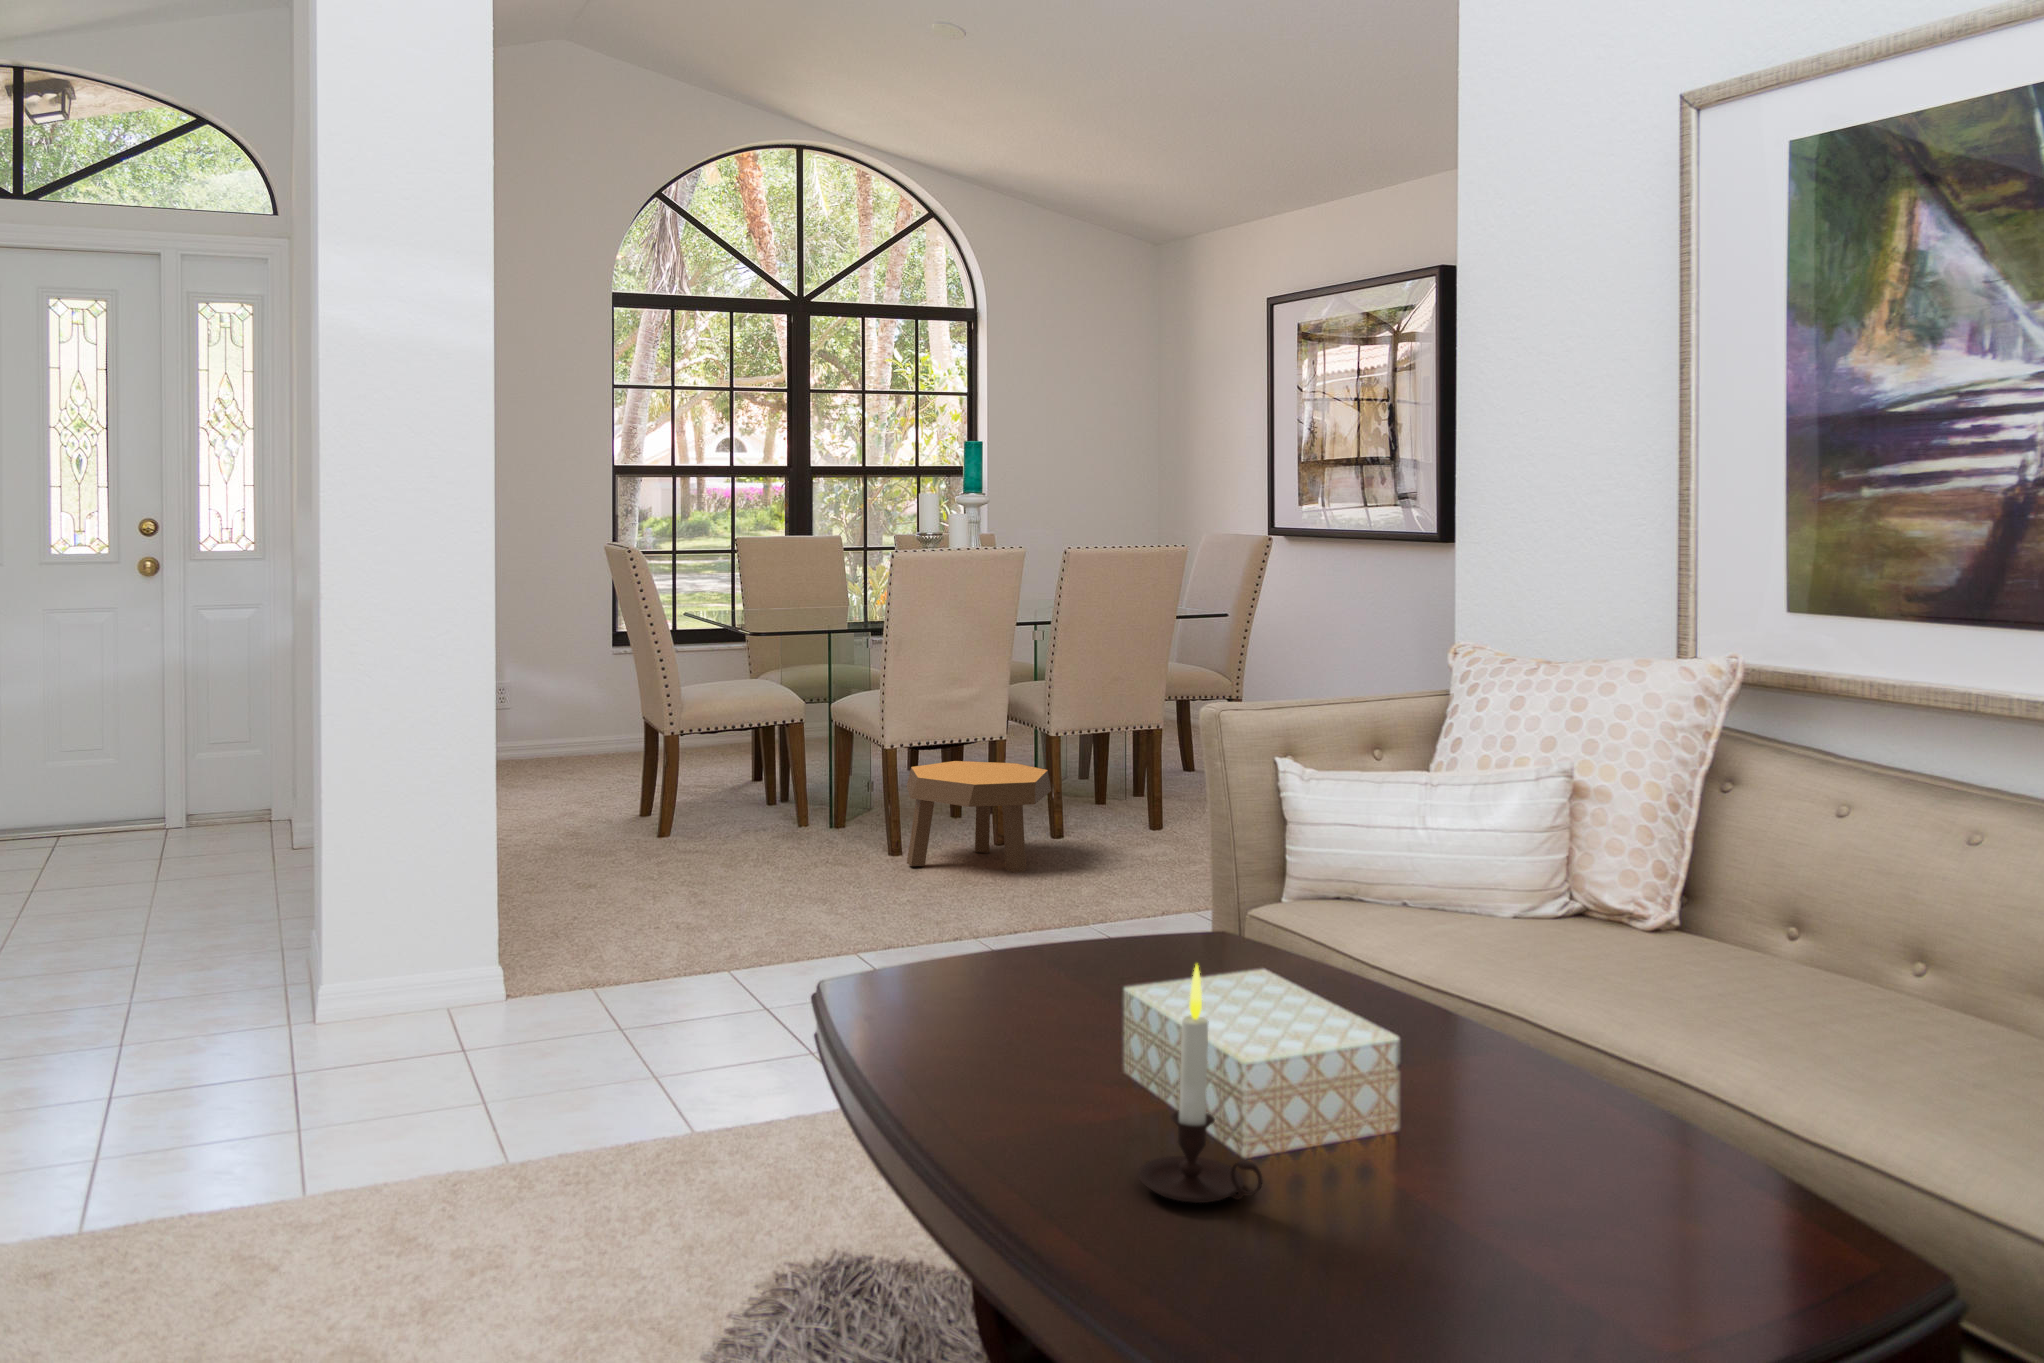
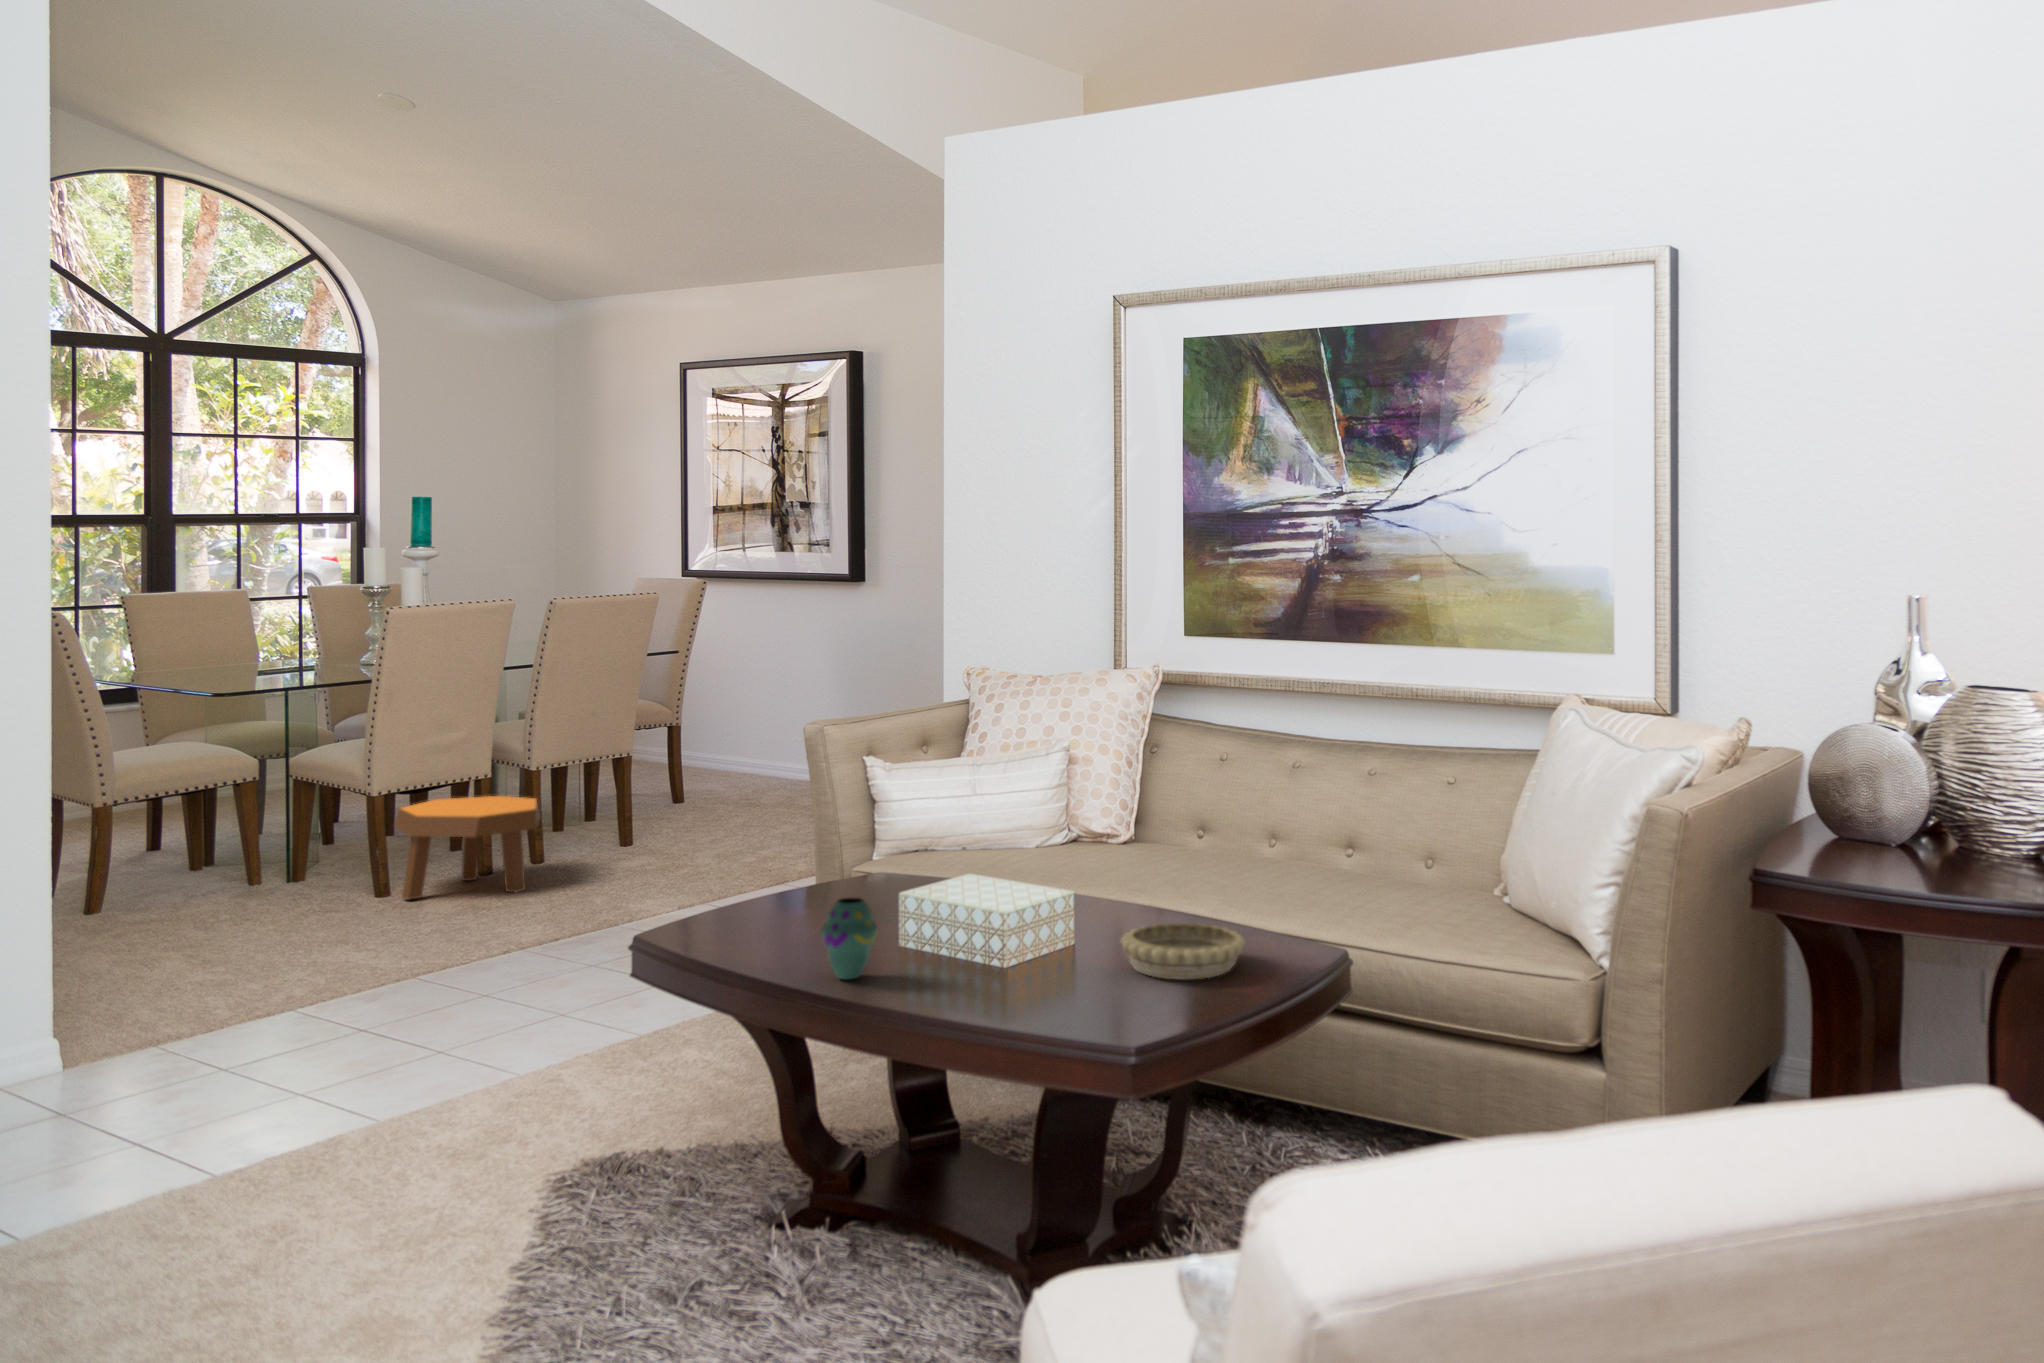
candle: present [1138,965,1262,1203] -> none [968,861,1046,999]
vase: none [968,977,1052,1106] -> present [821,898,877,979]
decorative bowl: none [1434,1109,1680,1243] -> present [1121,923,1245,979]

